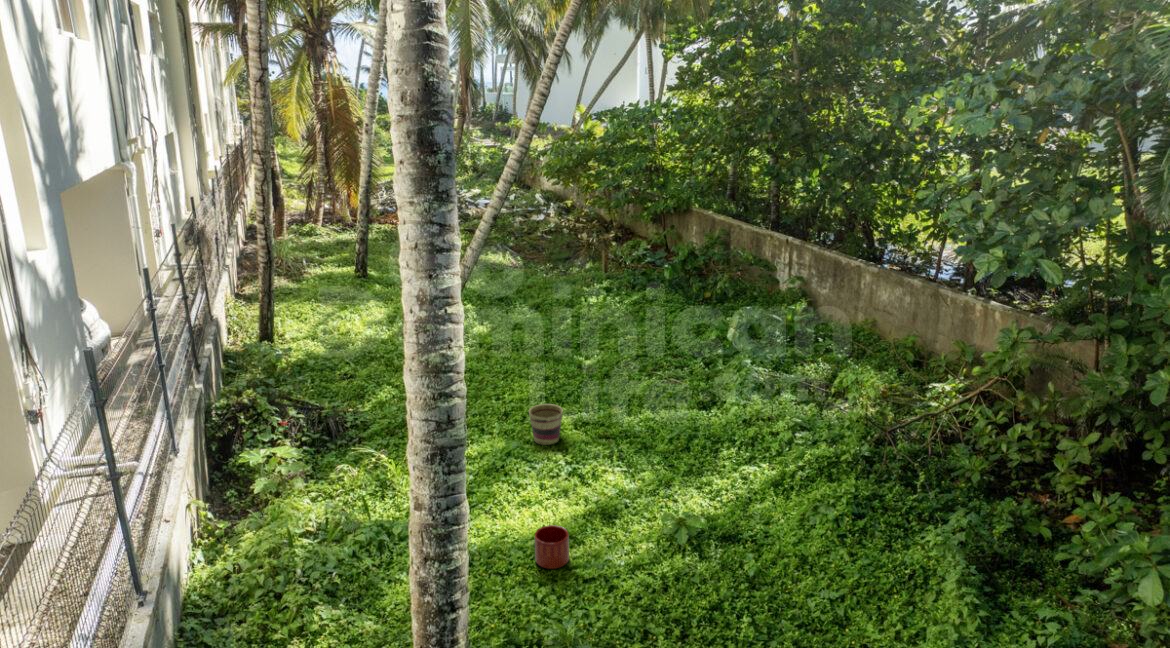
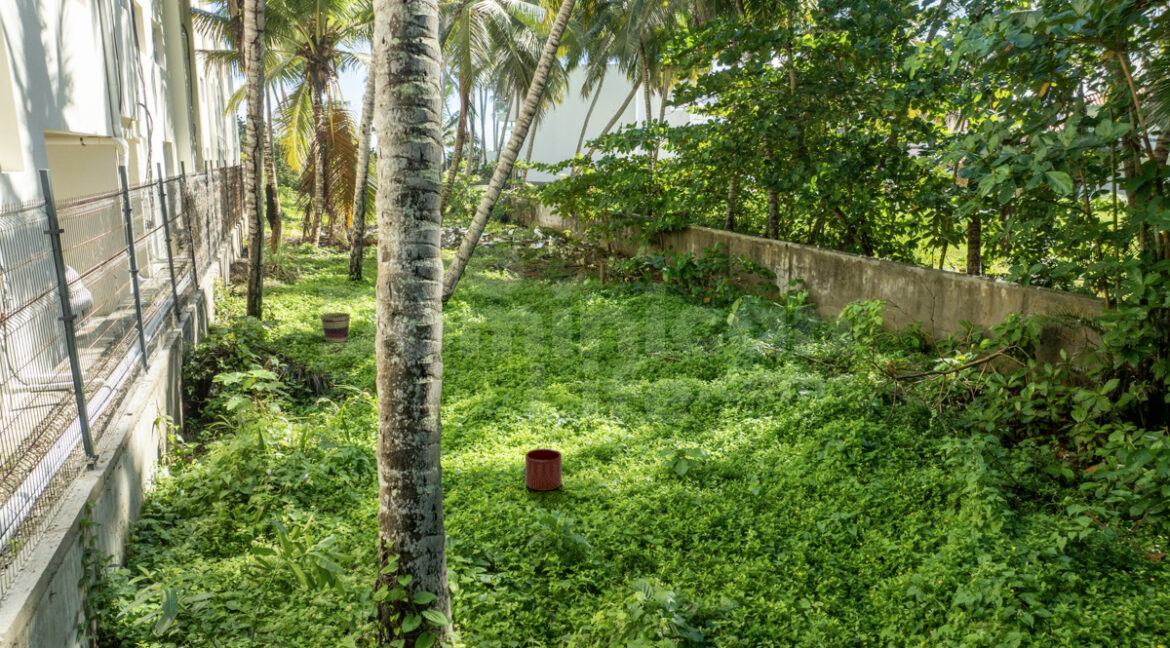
basket: present [529,404,563,445] -> present [321,312,350,343]

